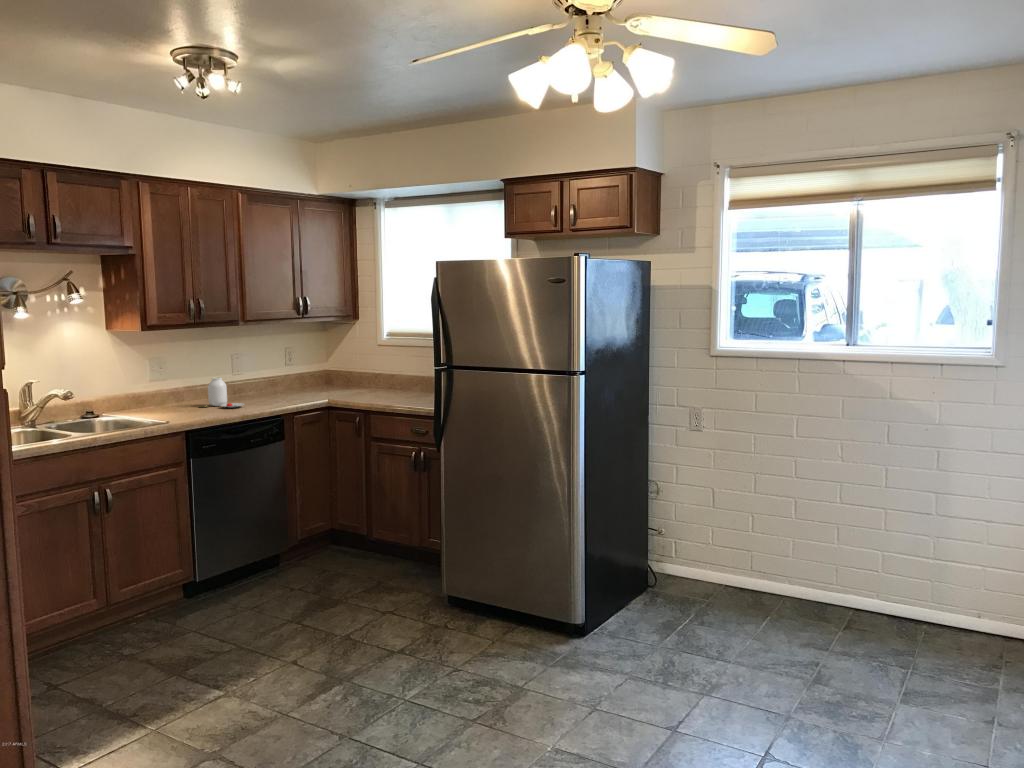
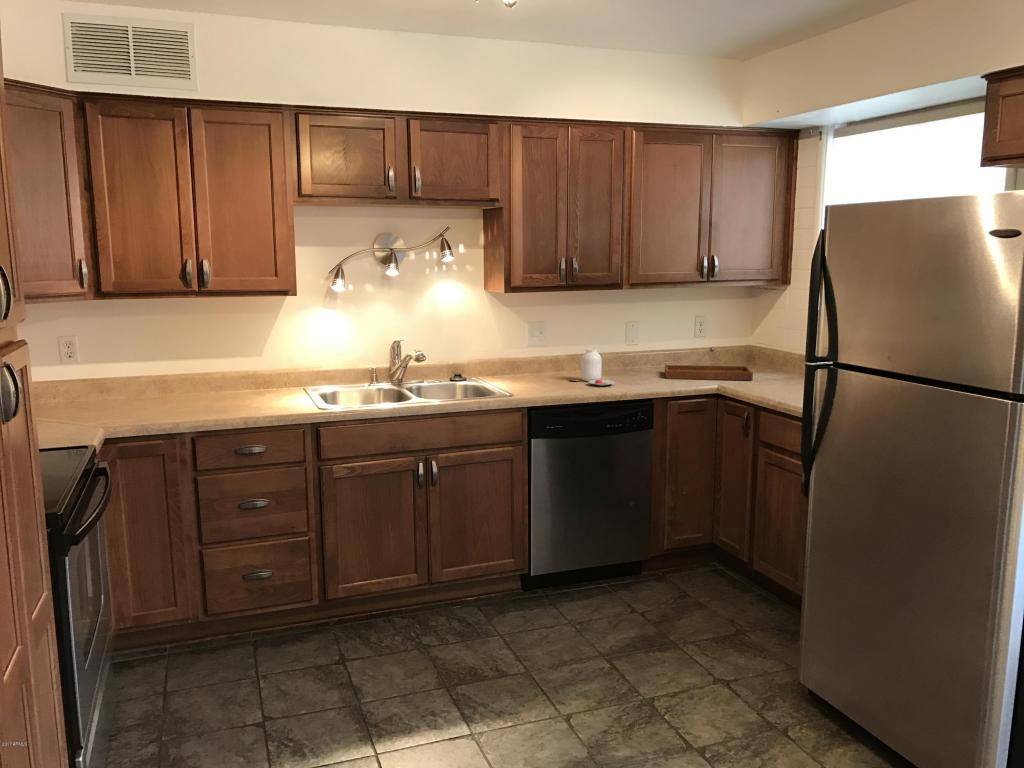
tray: none [269,370,345,398] -> present [665,348,753,380]

